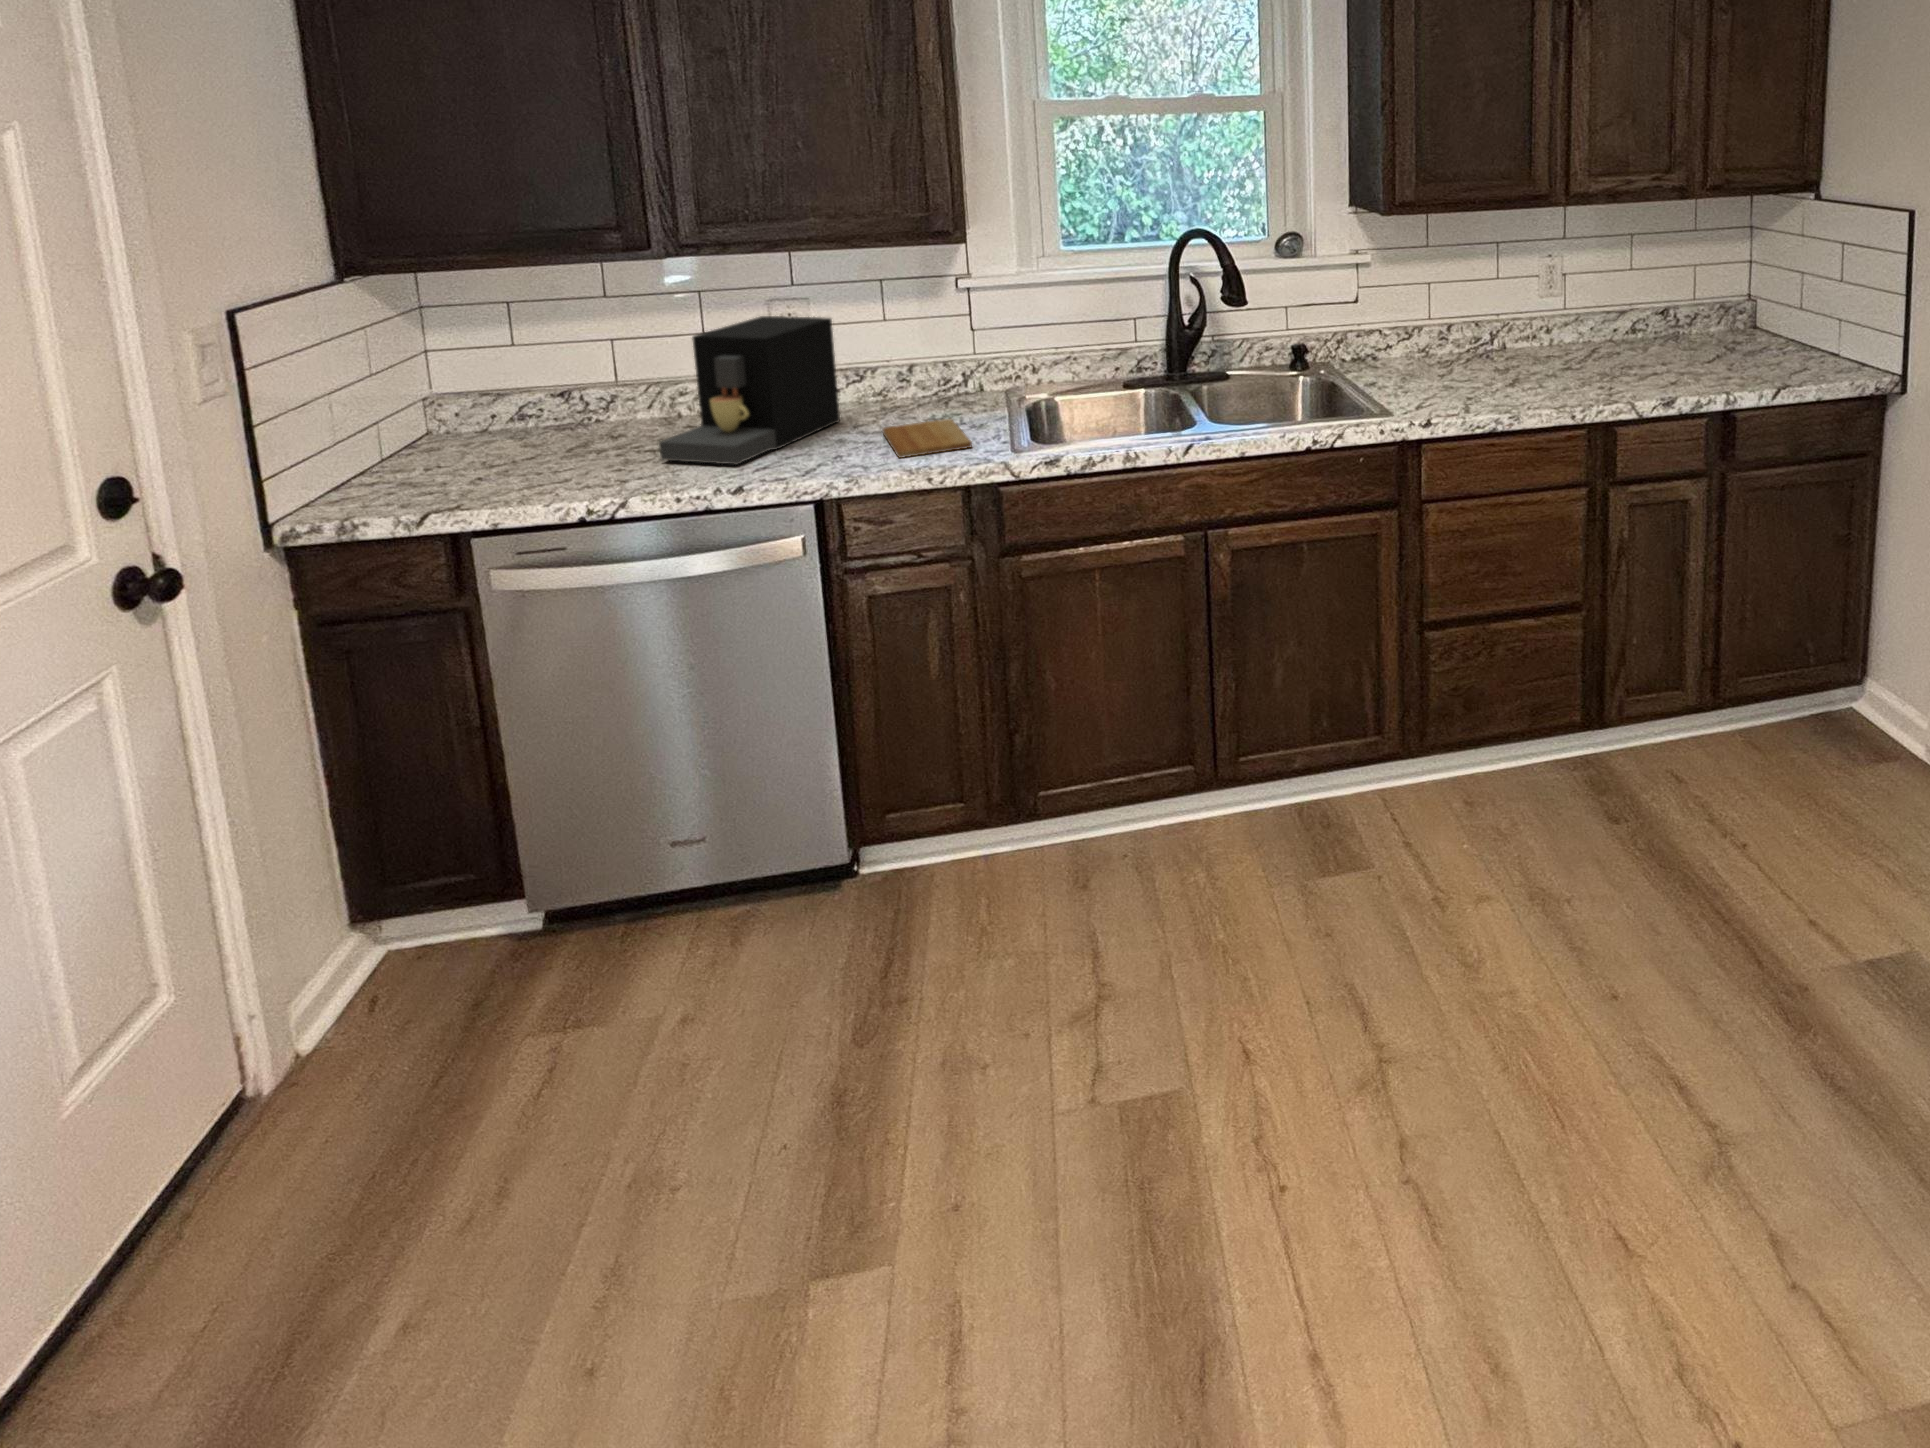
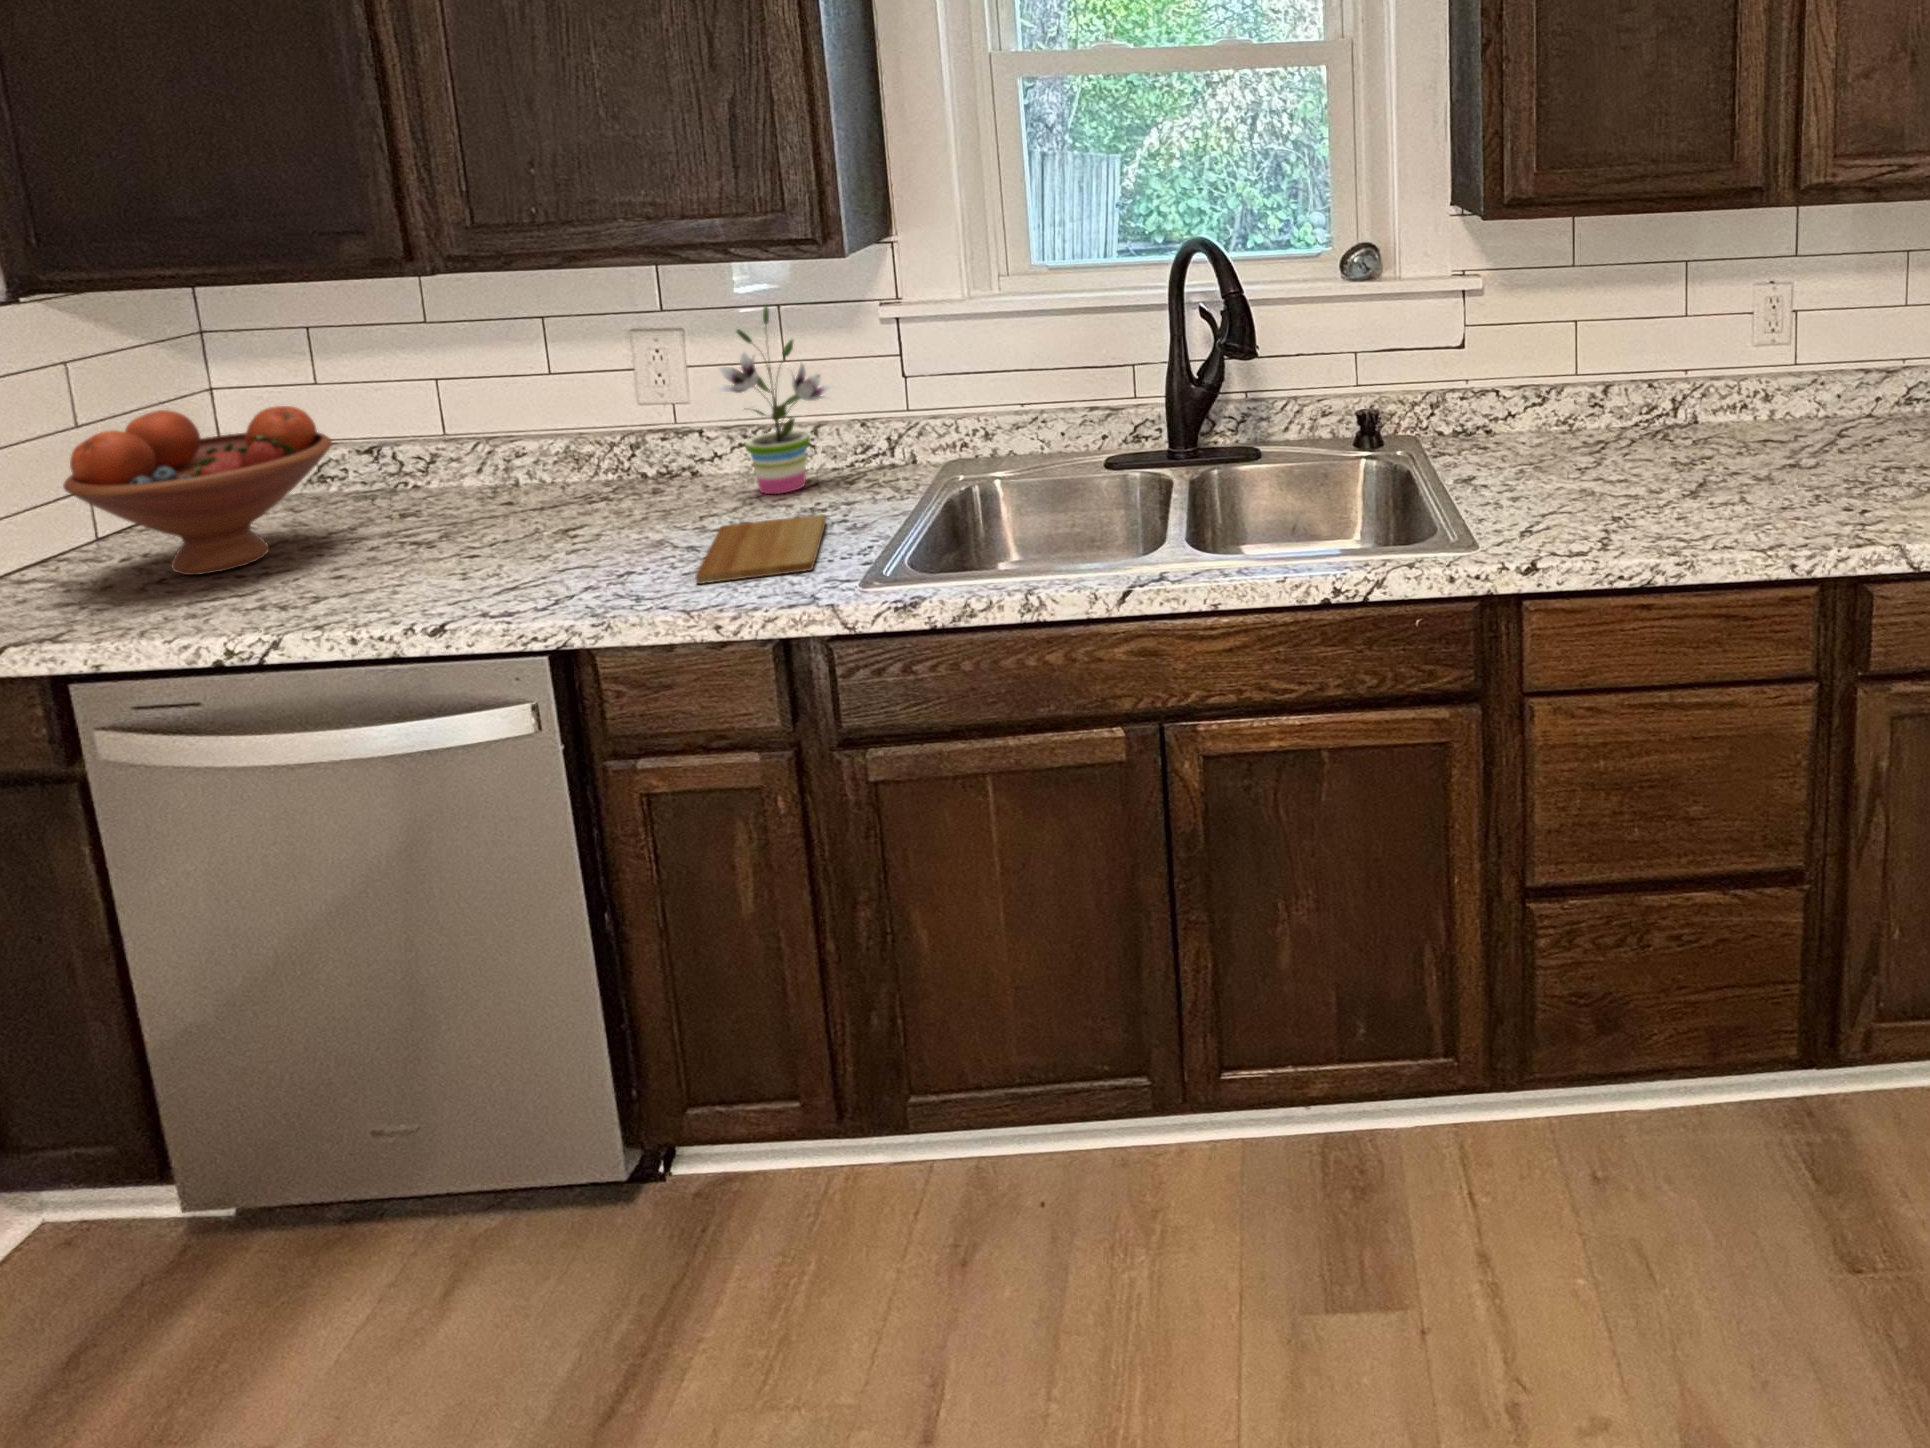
potted plant: none [853,278,933,412] -> present [715,306,836,494]
coffee maker: present [659,316,840,465] -> none [393,356,693,582]
fruit bowl: none [412,354,588,474] -> present [63,406,332,575]

